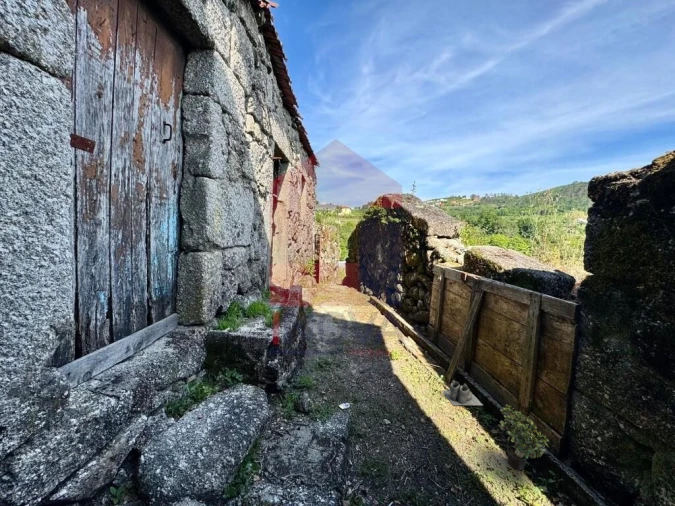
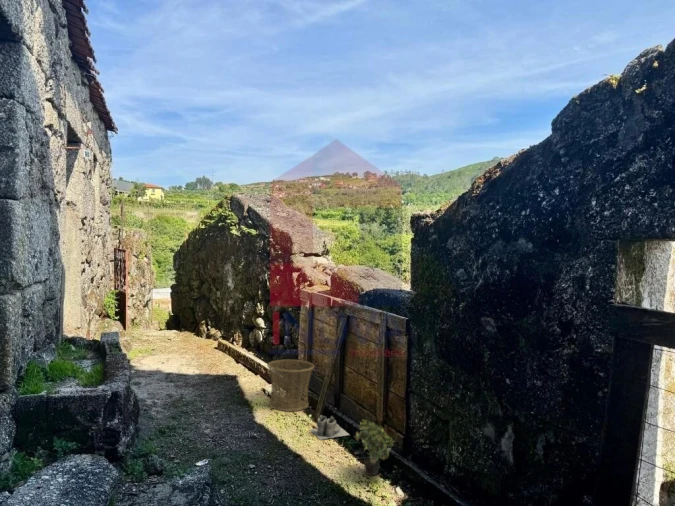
basket: none [405,321,447,368] -> present [267,360,314,411]

